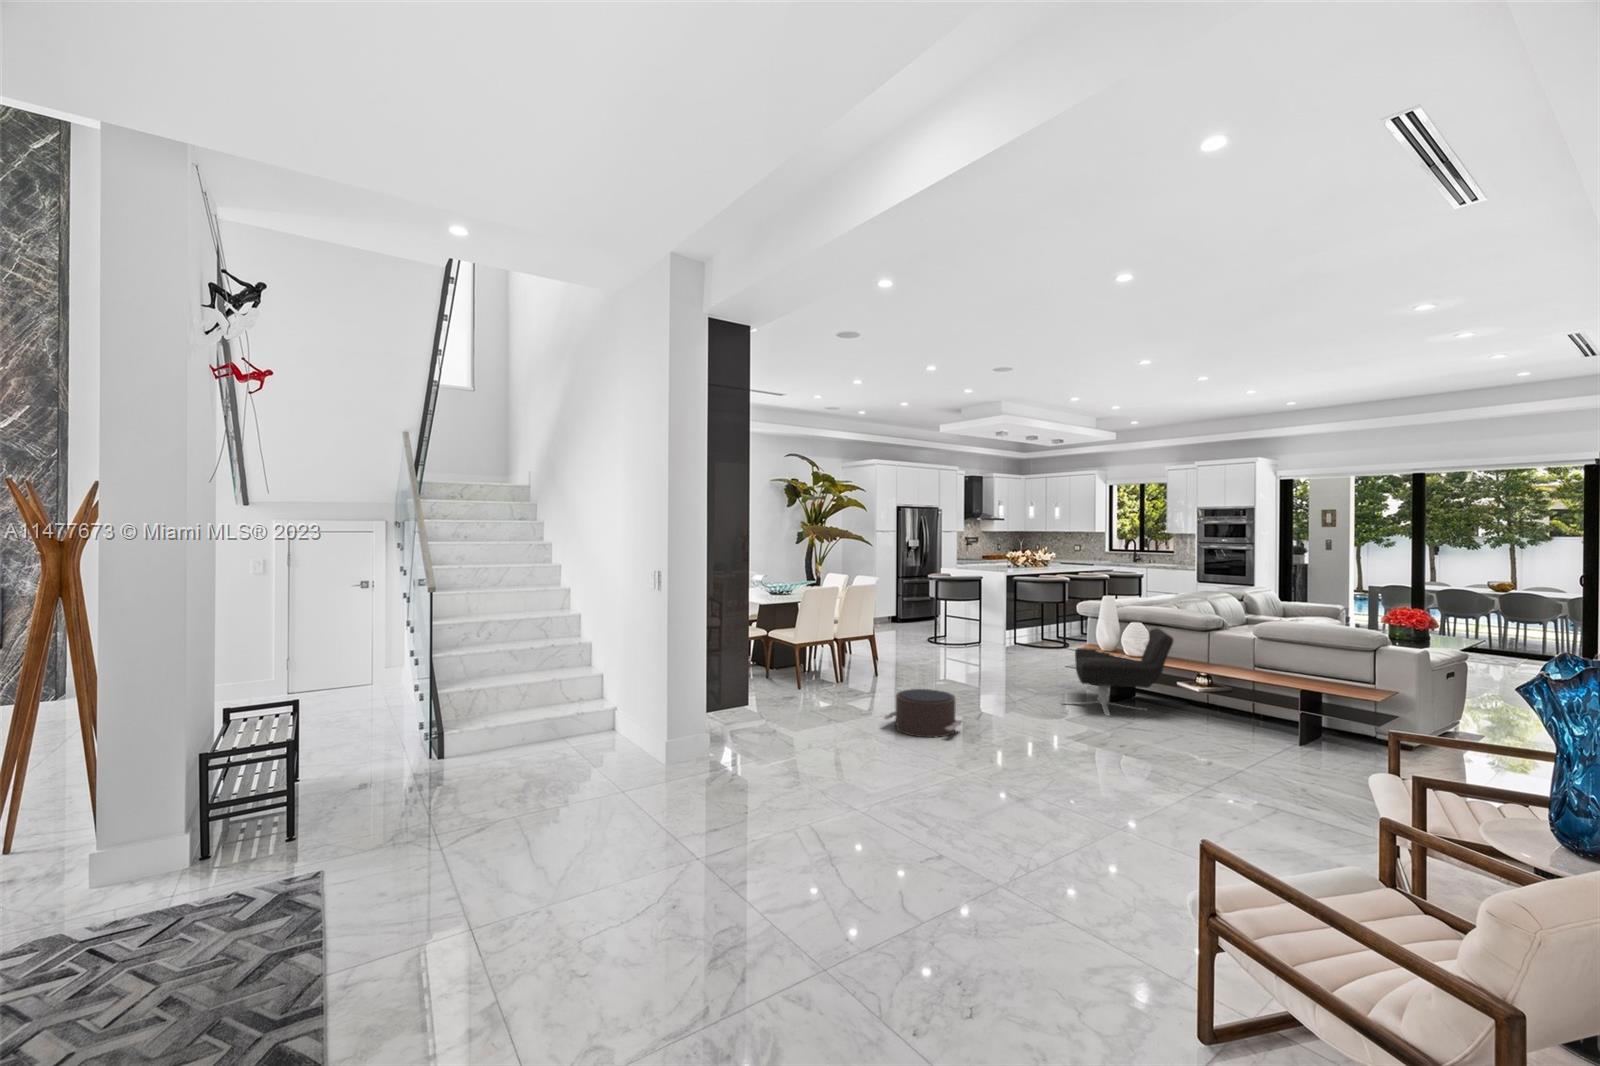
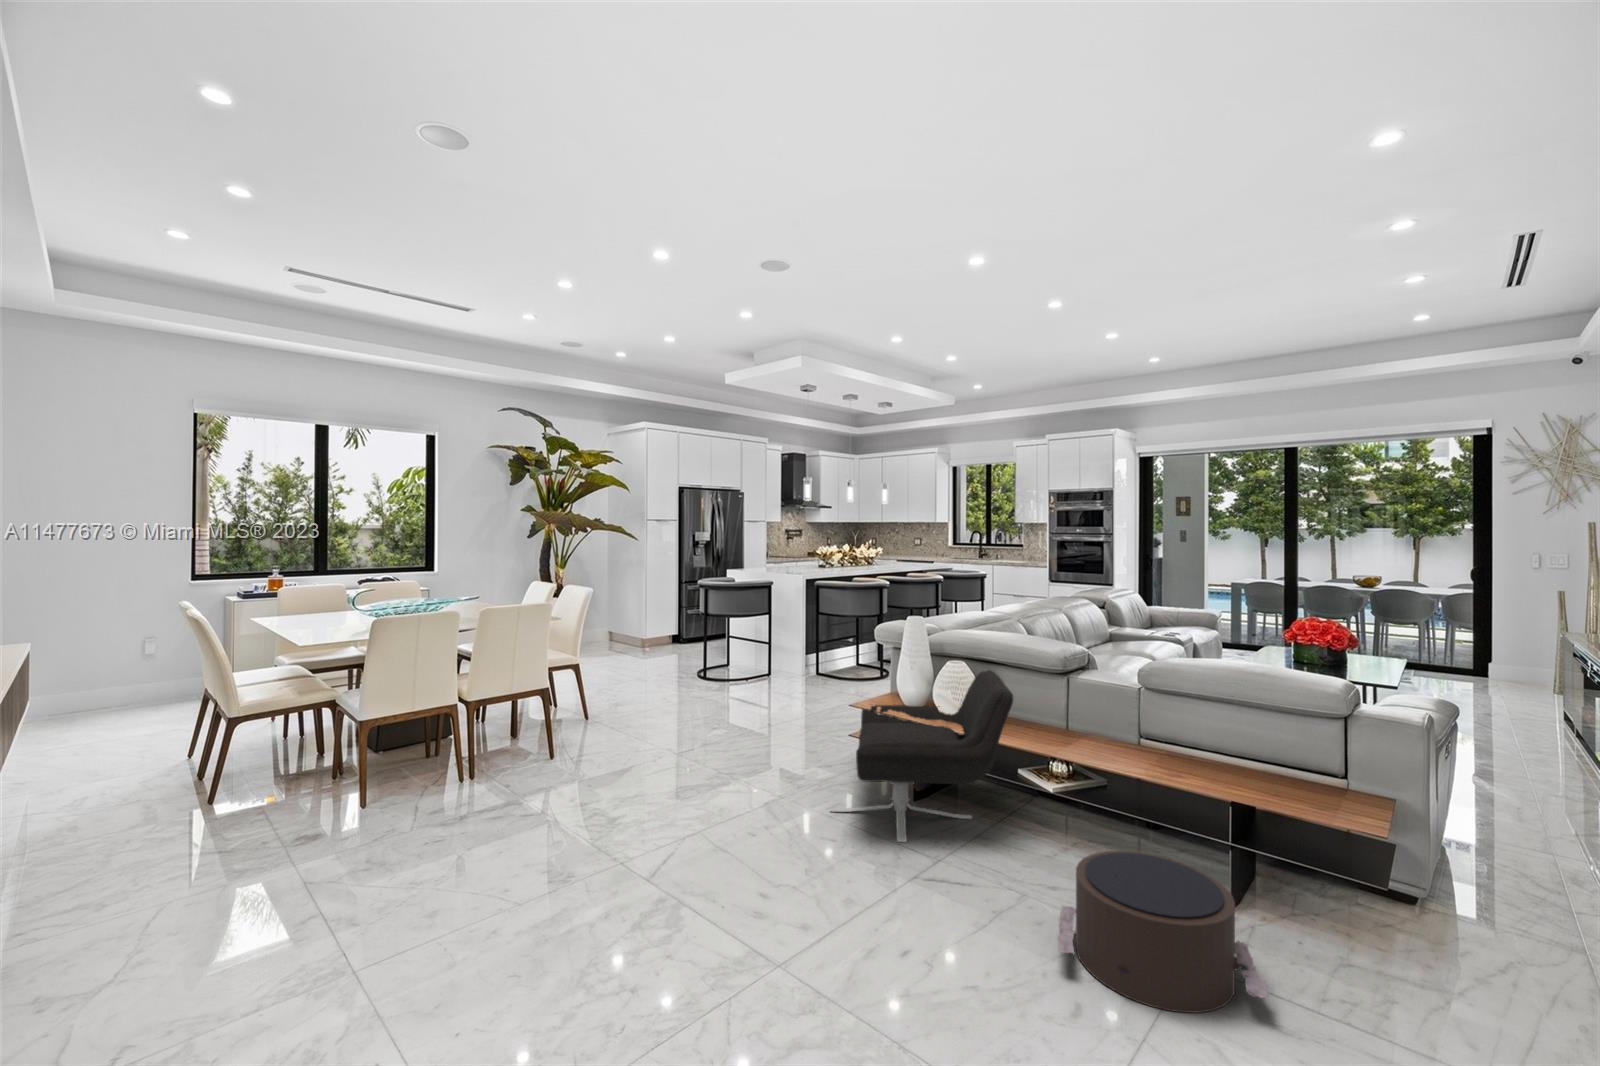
pouf: present [884,689,962,737] -> present [1058,851,1268,1013]

